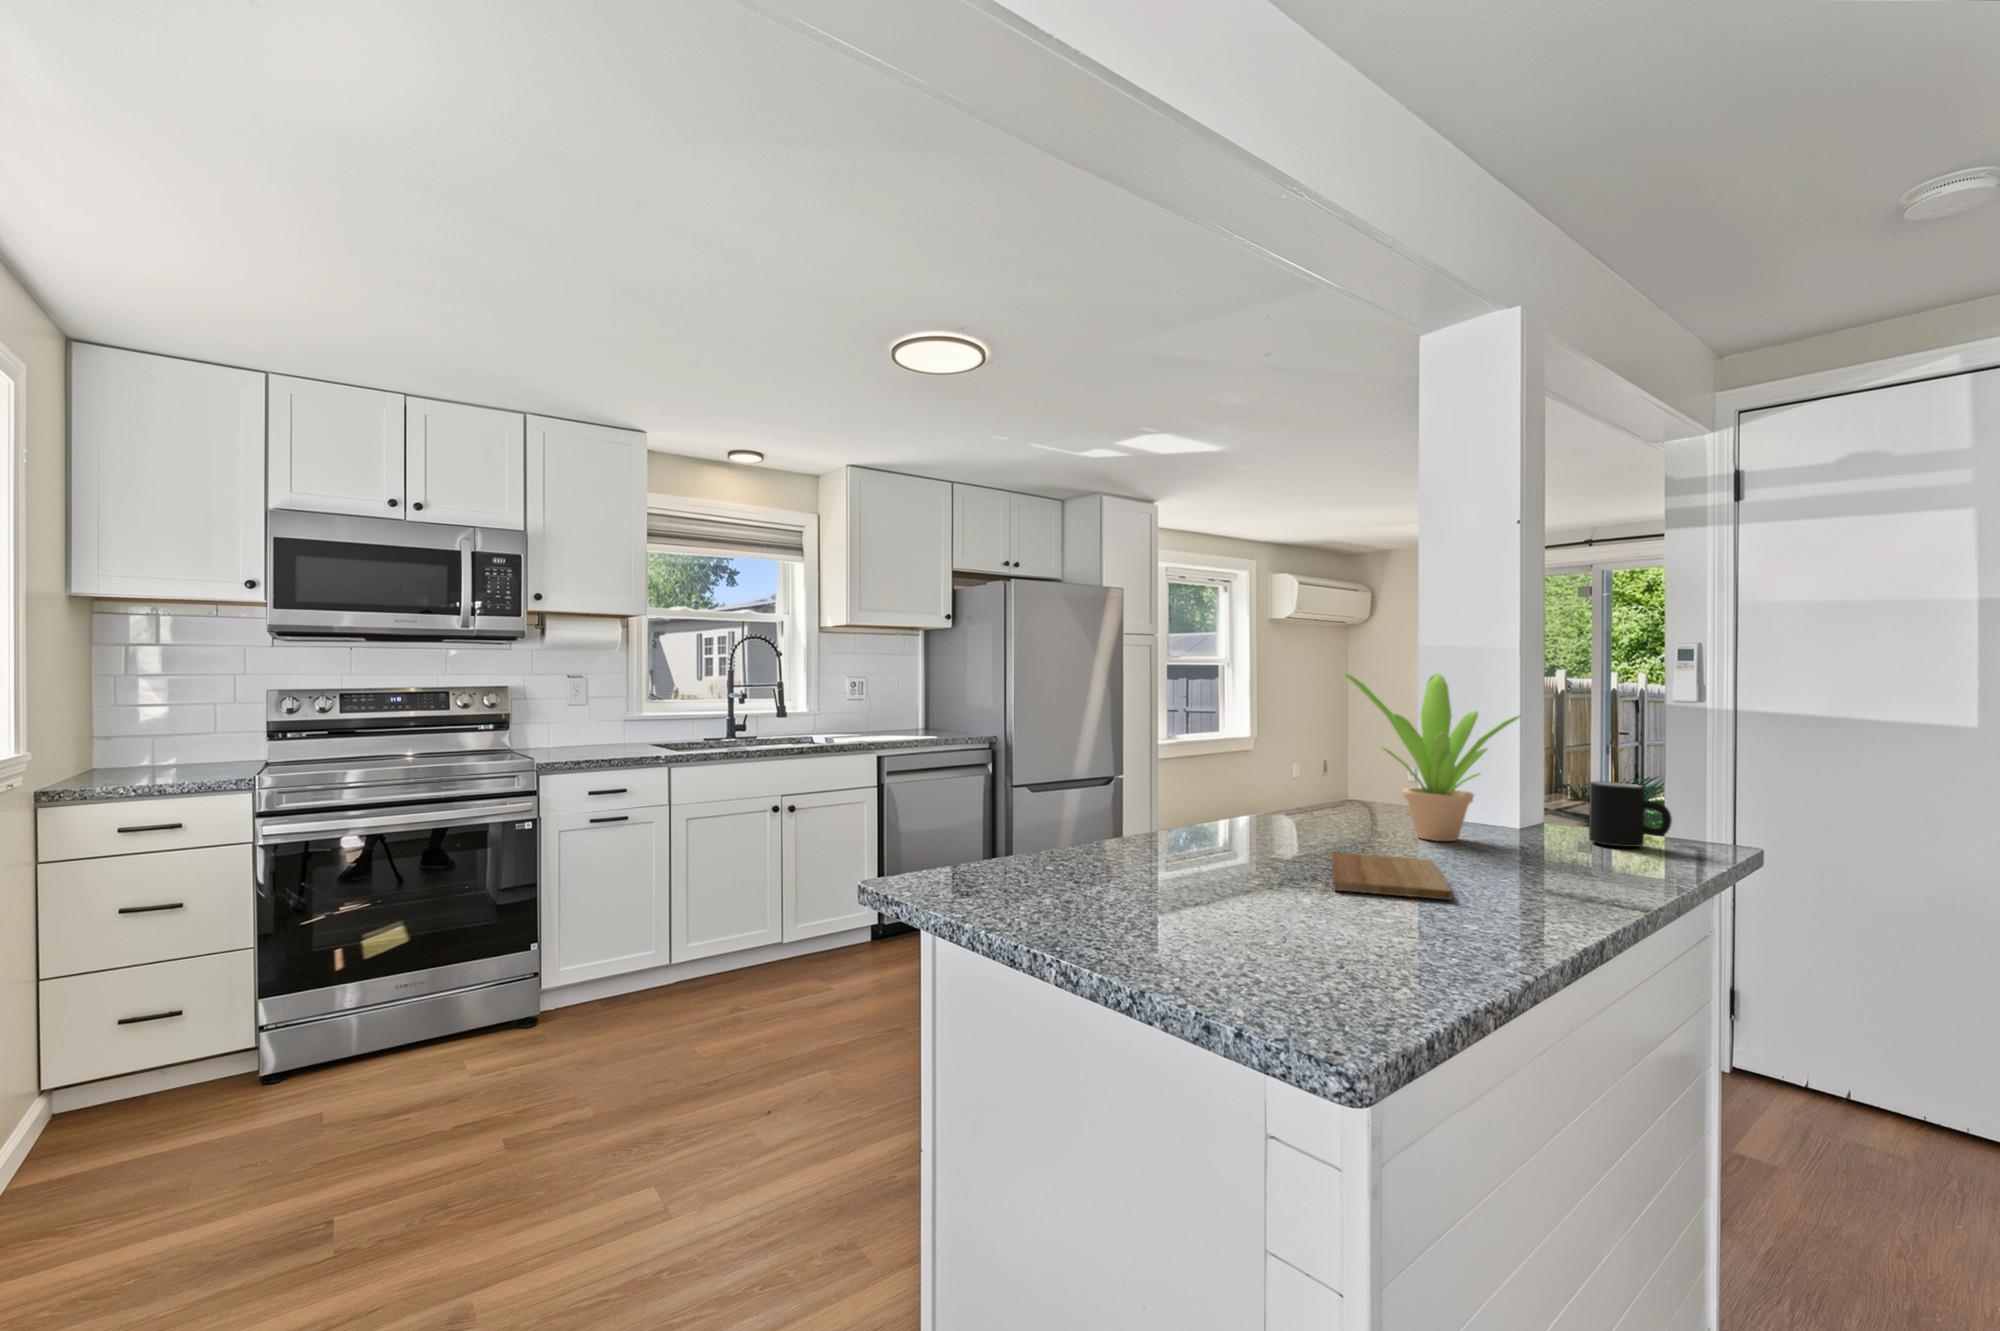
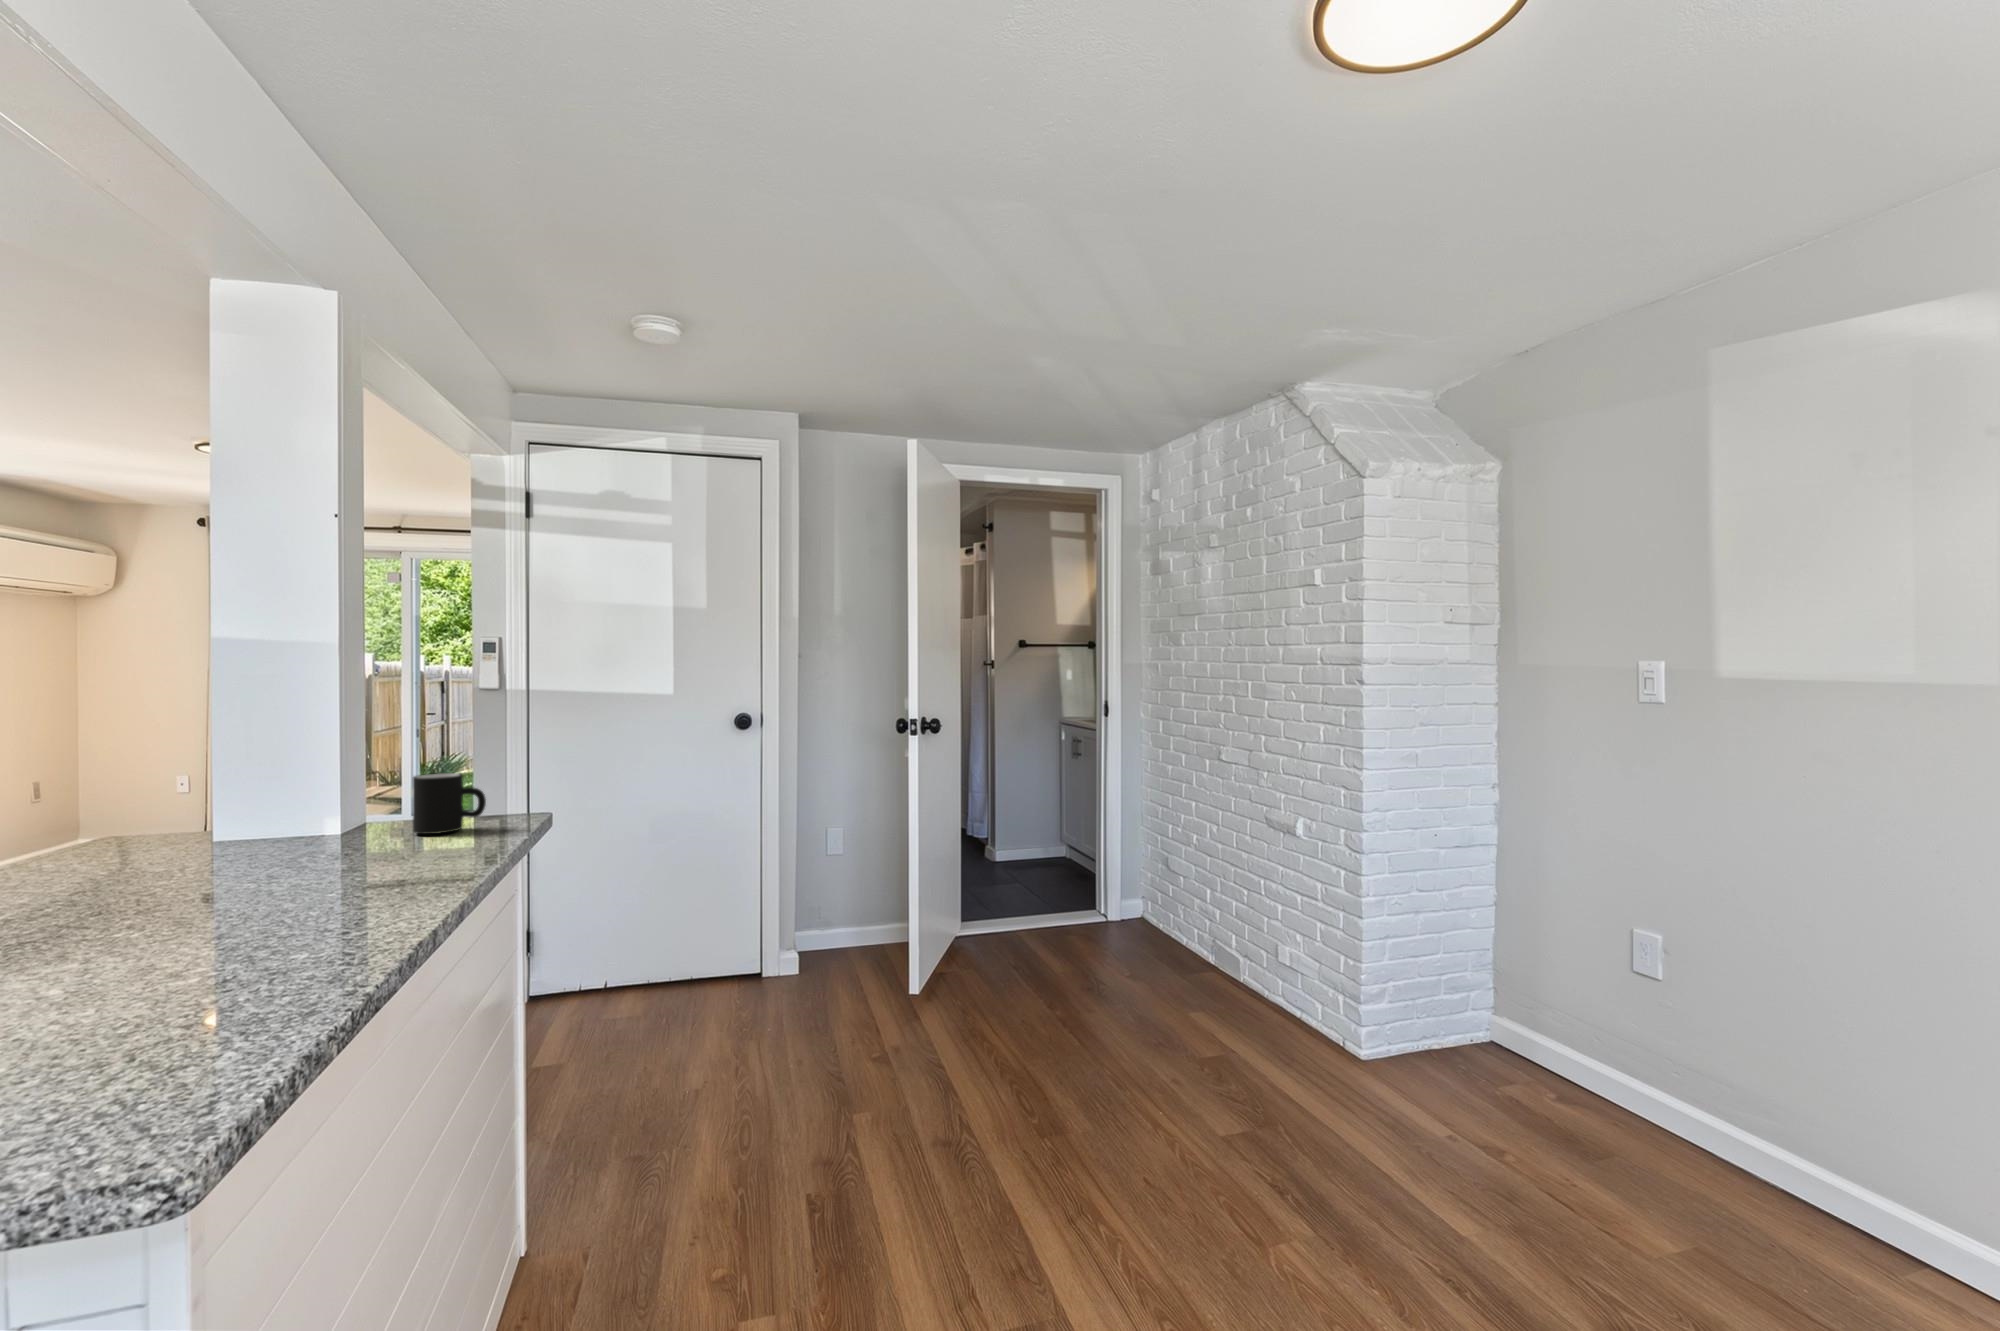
potted plant: present [1344,673,1520,841] -> none [97,675,343,868]
cutting board: present [1331,853,1452,900] -> none [88,892,272,963]

